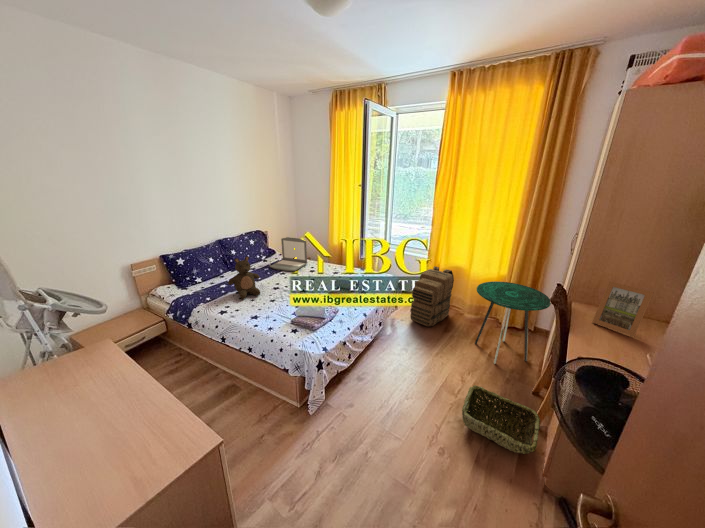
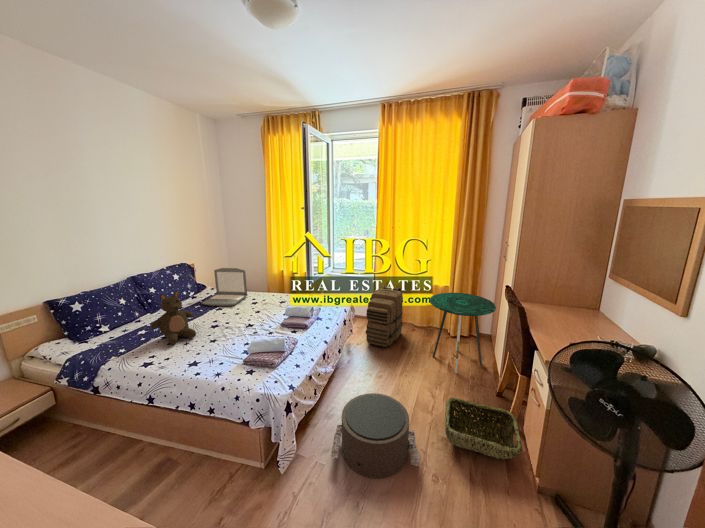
picture frame: present [592,281,653,337] -> none [542,277,585,324]
pouf: none [353,366,432,439] -> present [331,393,419,478]

